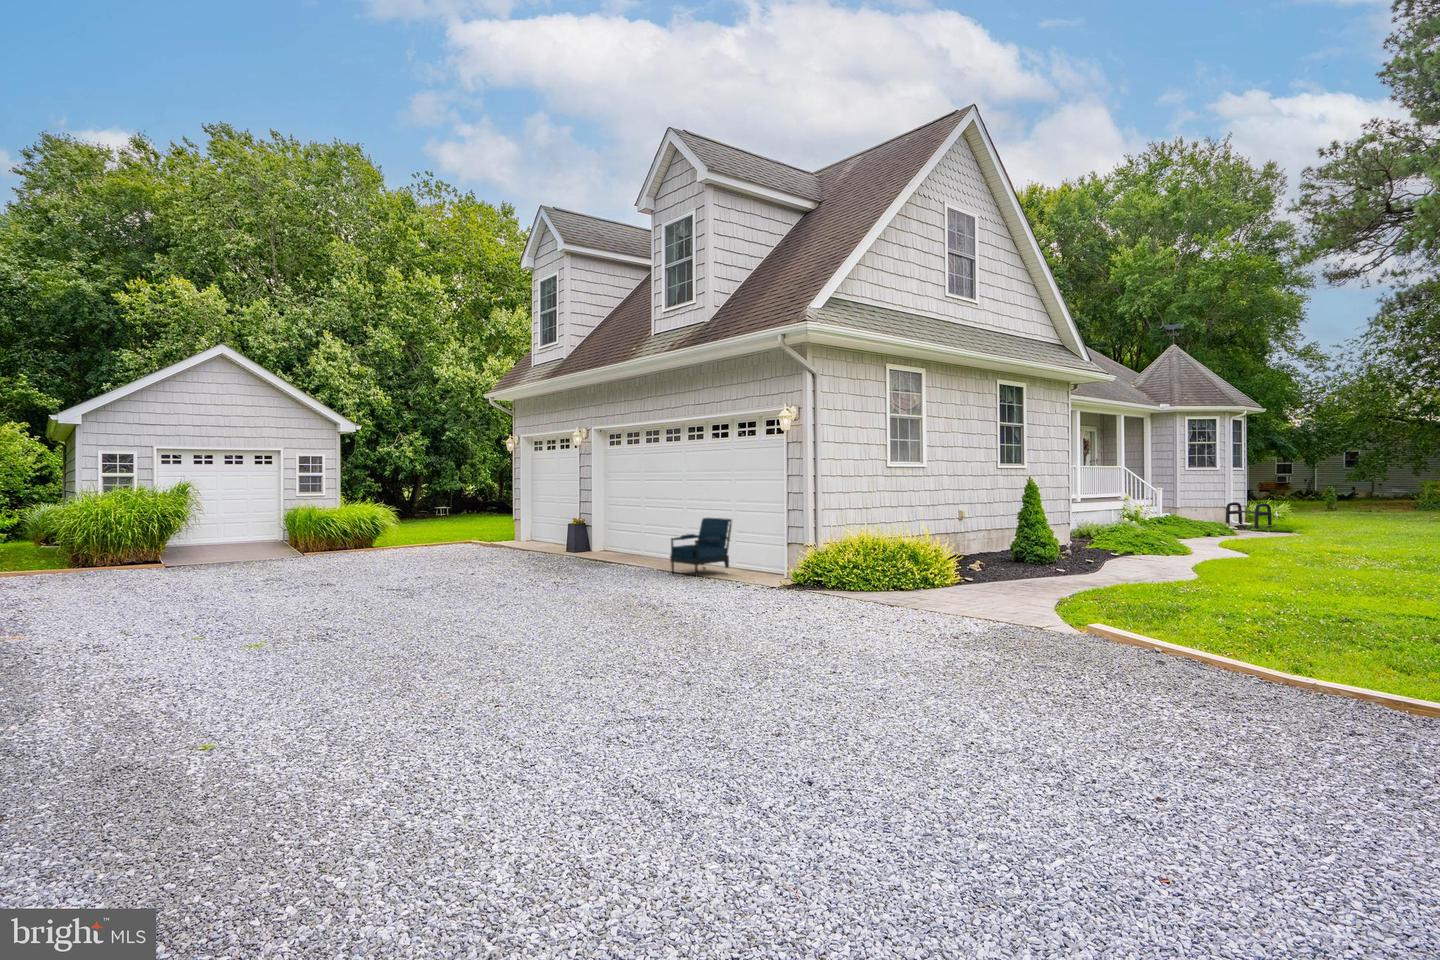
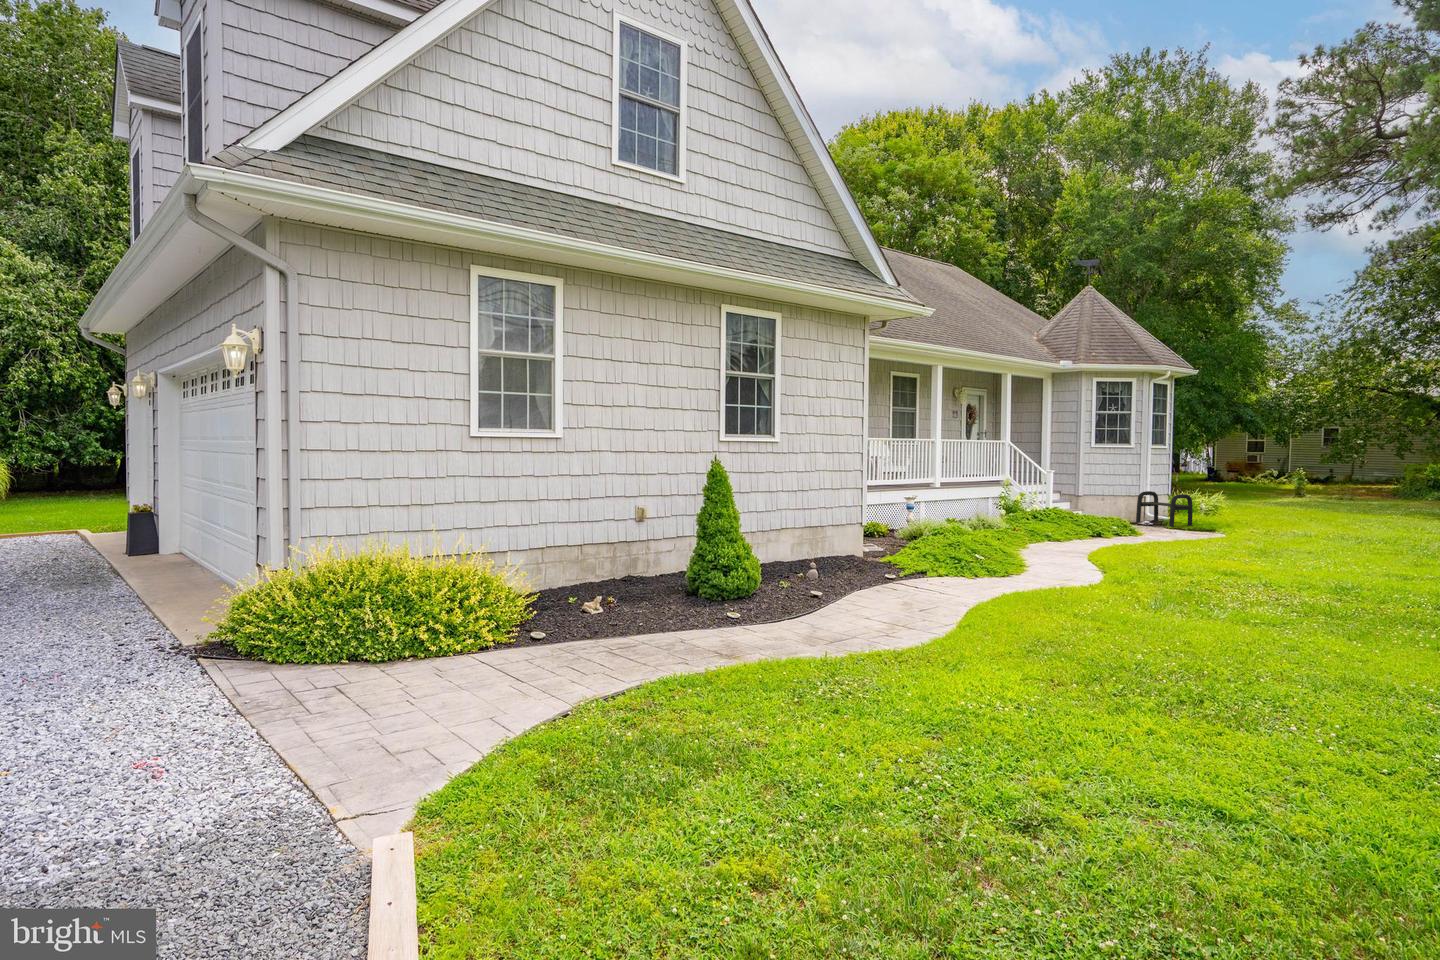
chair: present [670,518,732,576] -> none [121,510,224,611]

